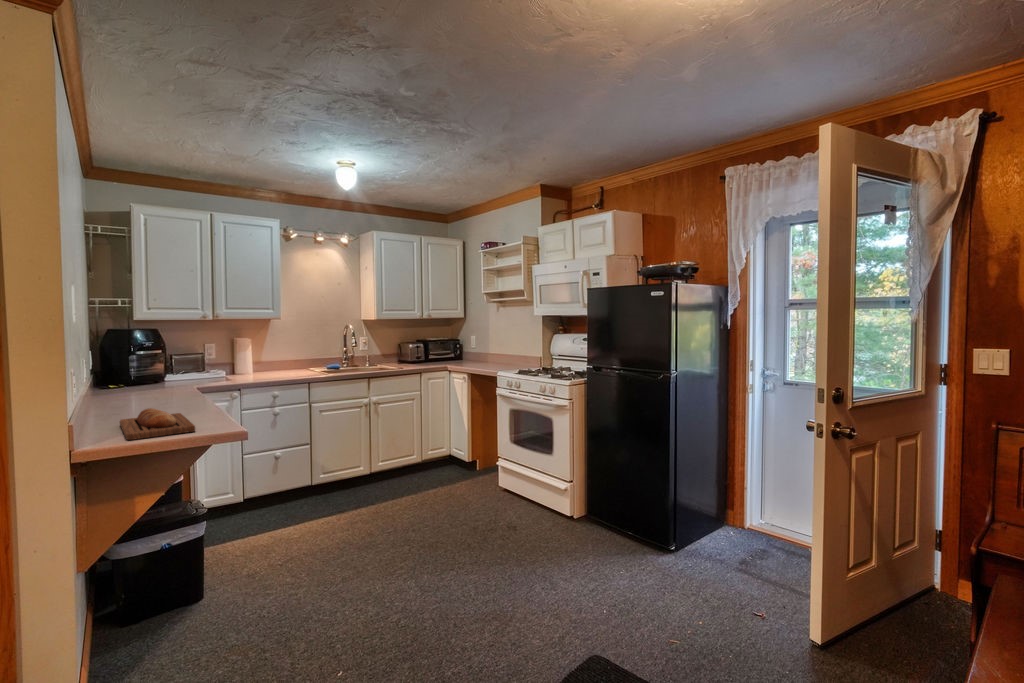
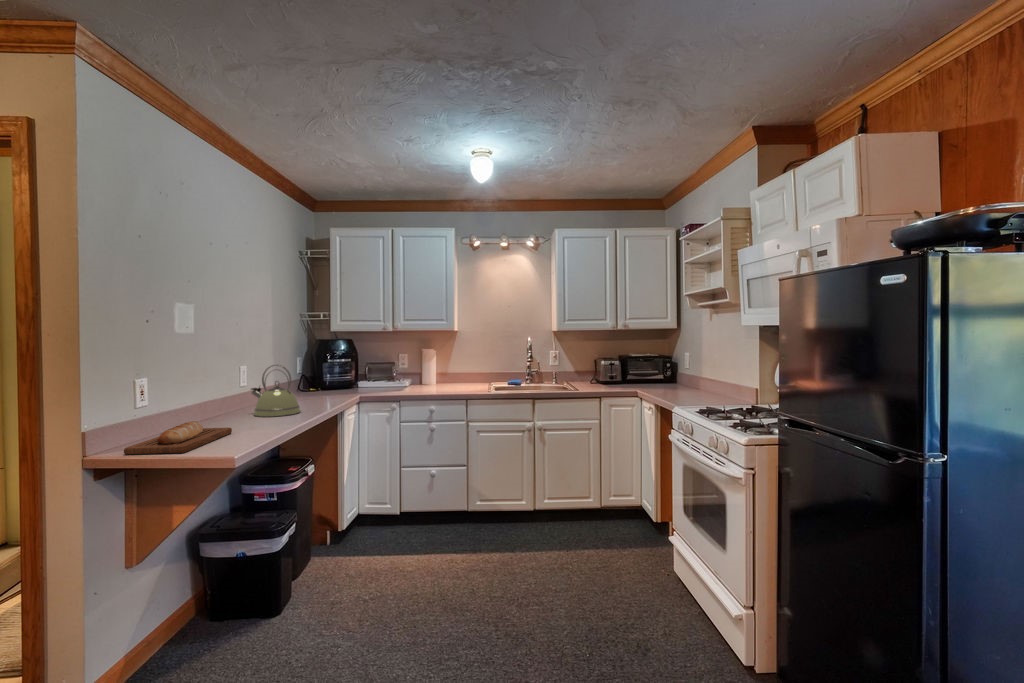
kettle: none [125,353,189,408] -> present [251,365,301,417]

